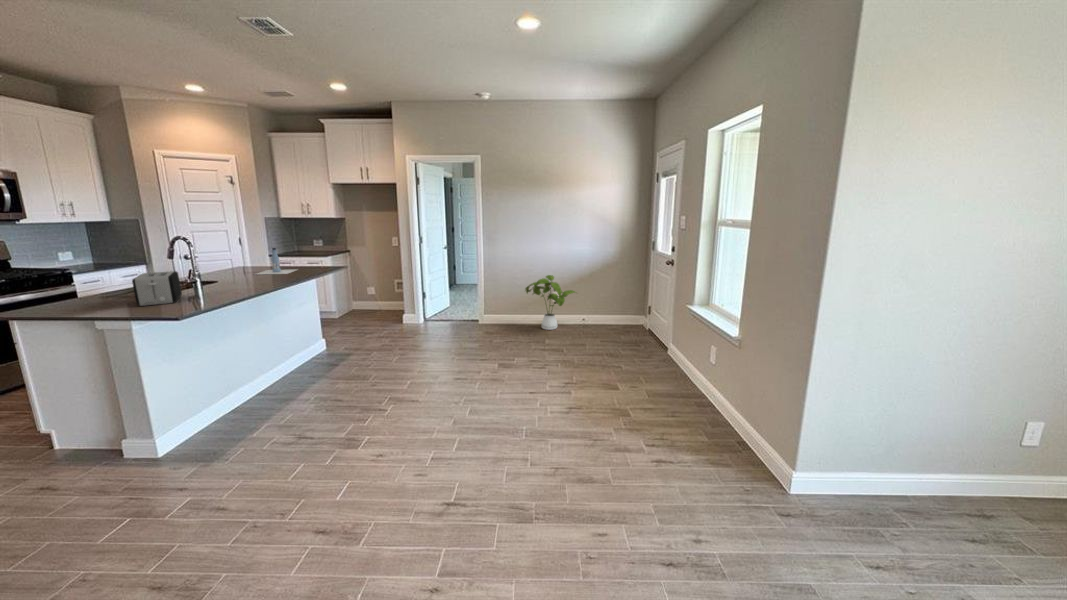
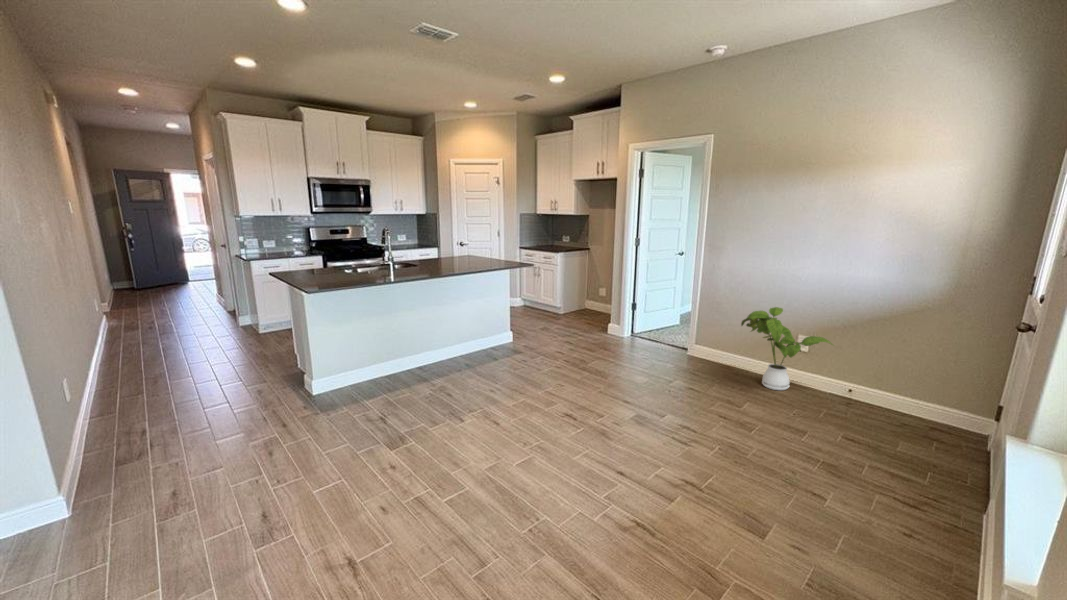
bottle: present [256,248,295,275] -> none [450,241,489,266]
toaster: present [132,271,182,306] -> none [325,254,366,279]

